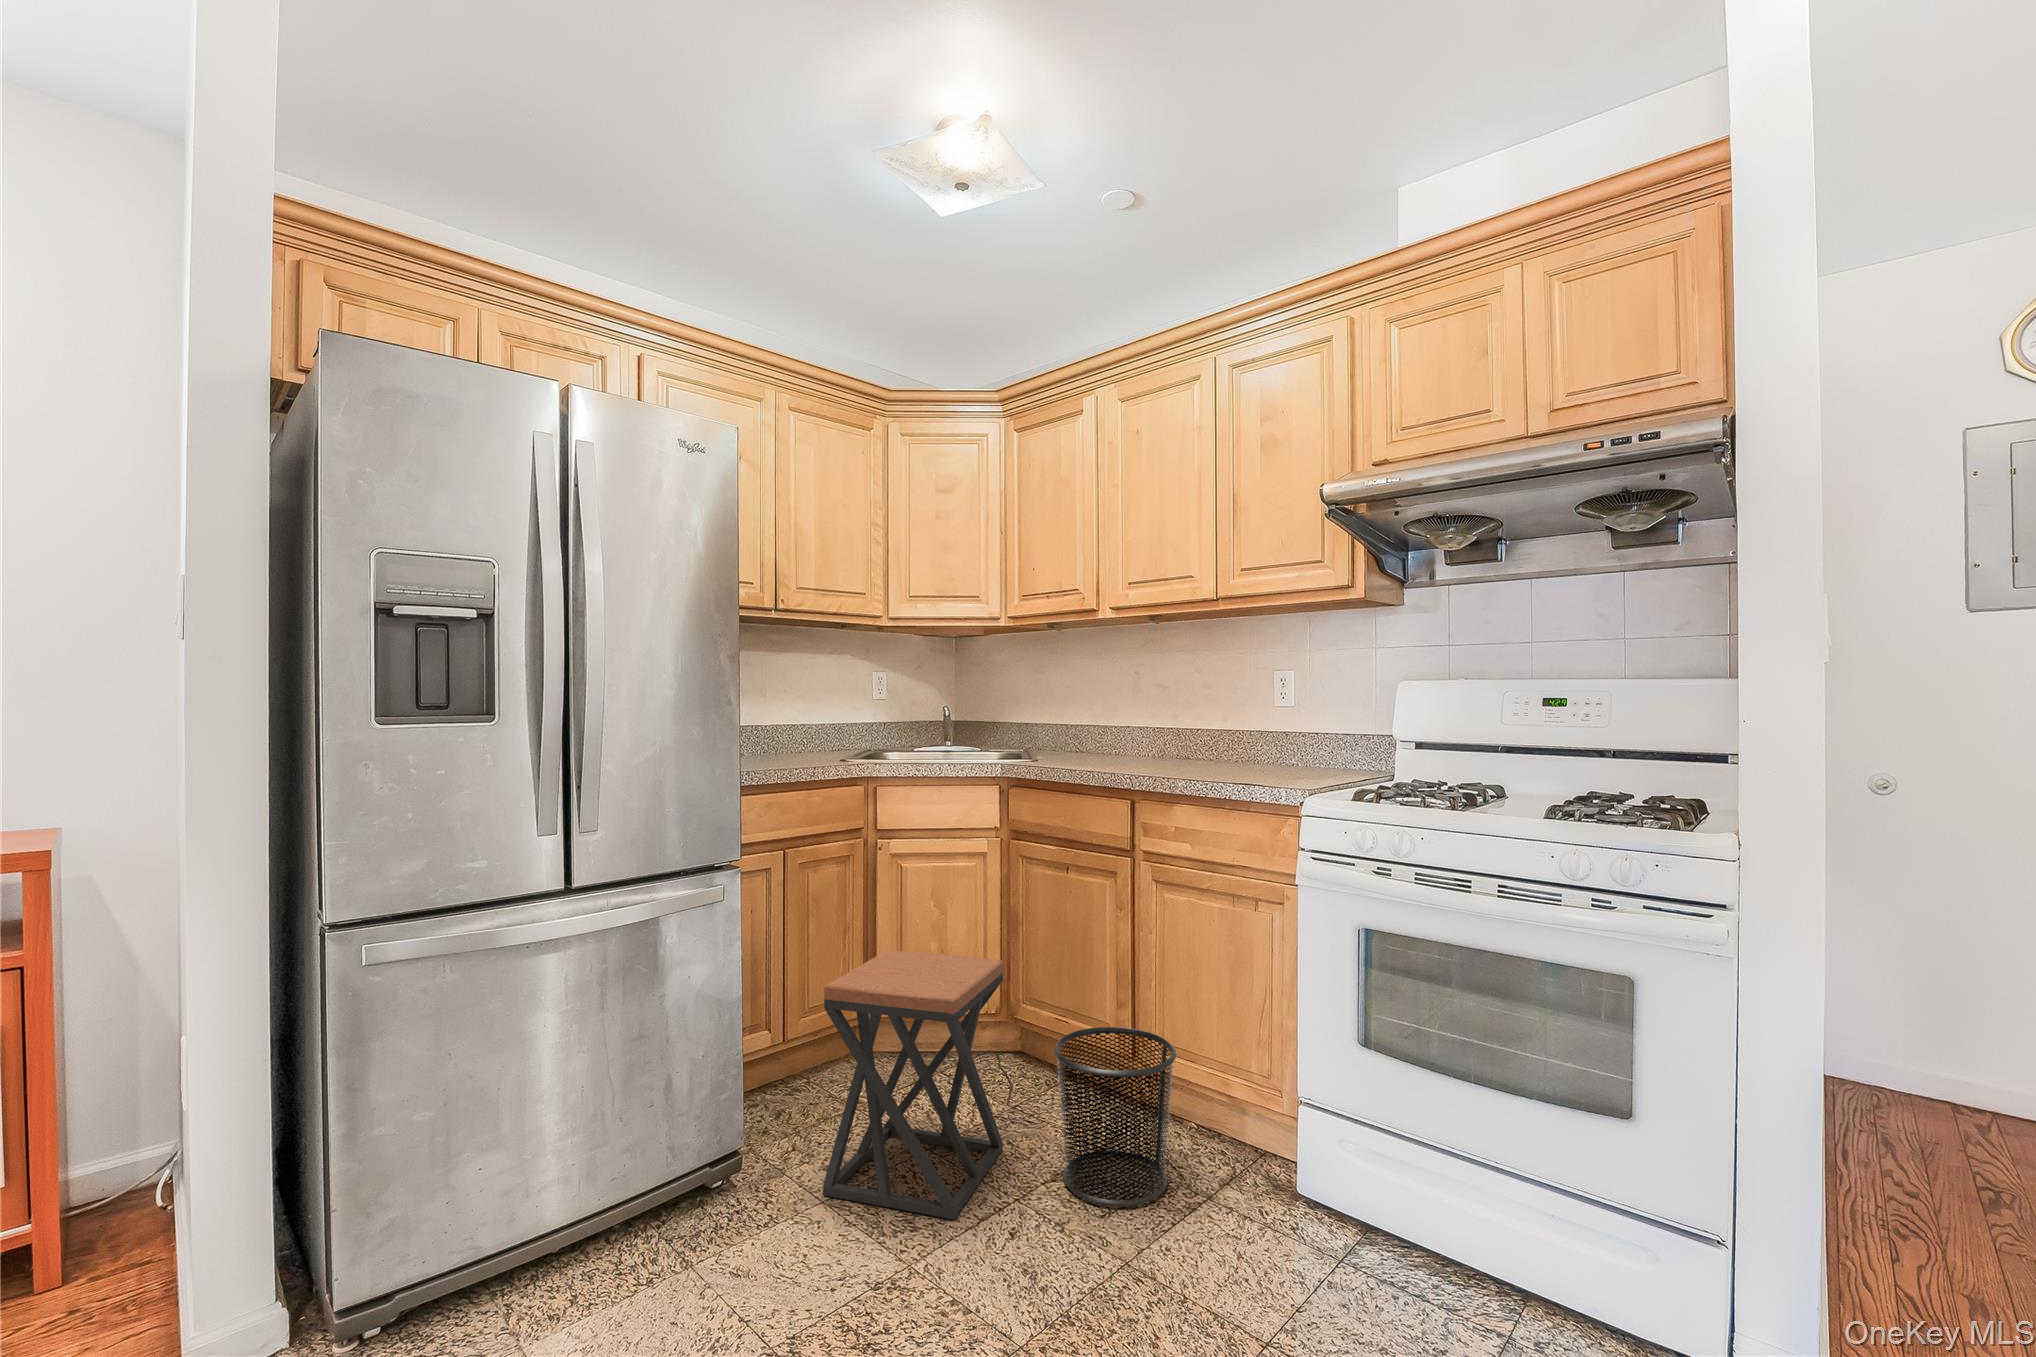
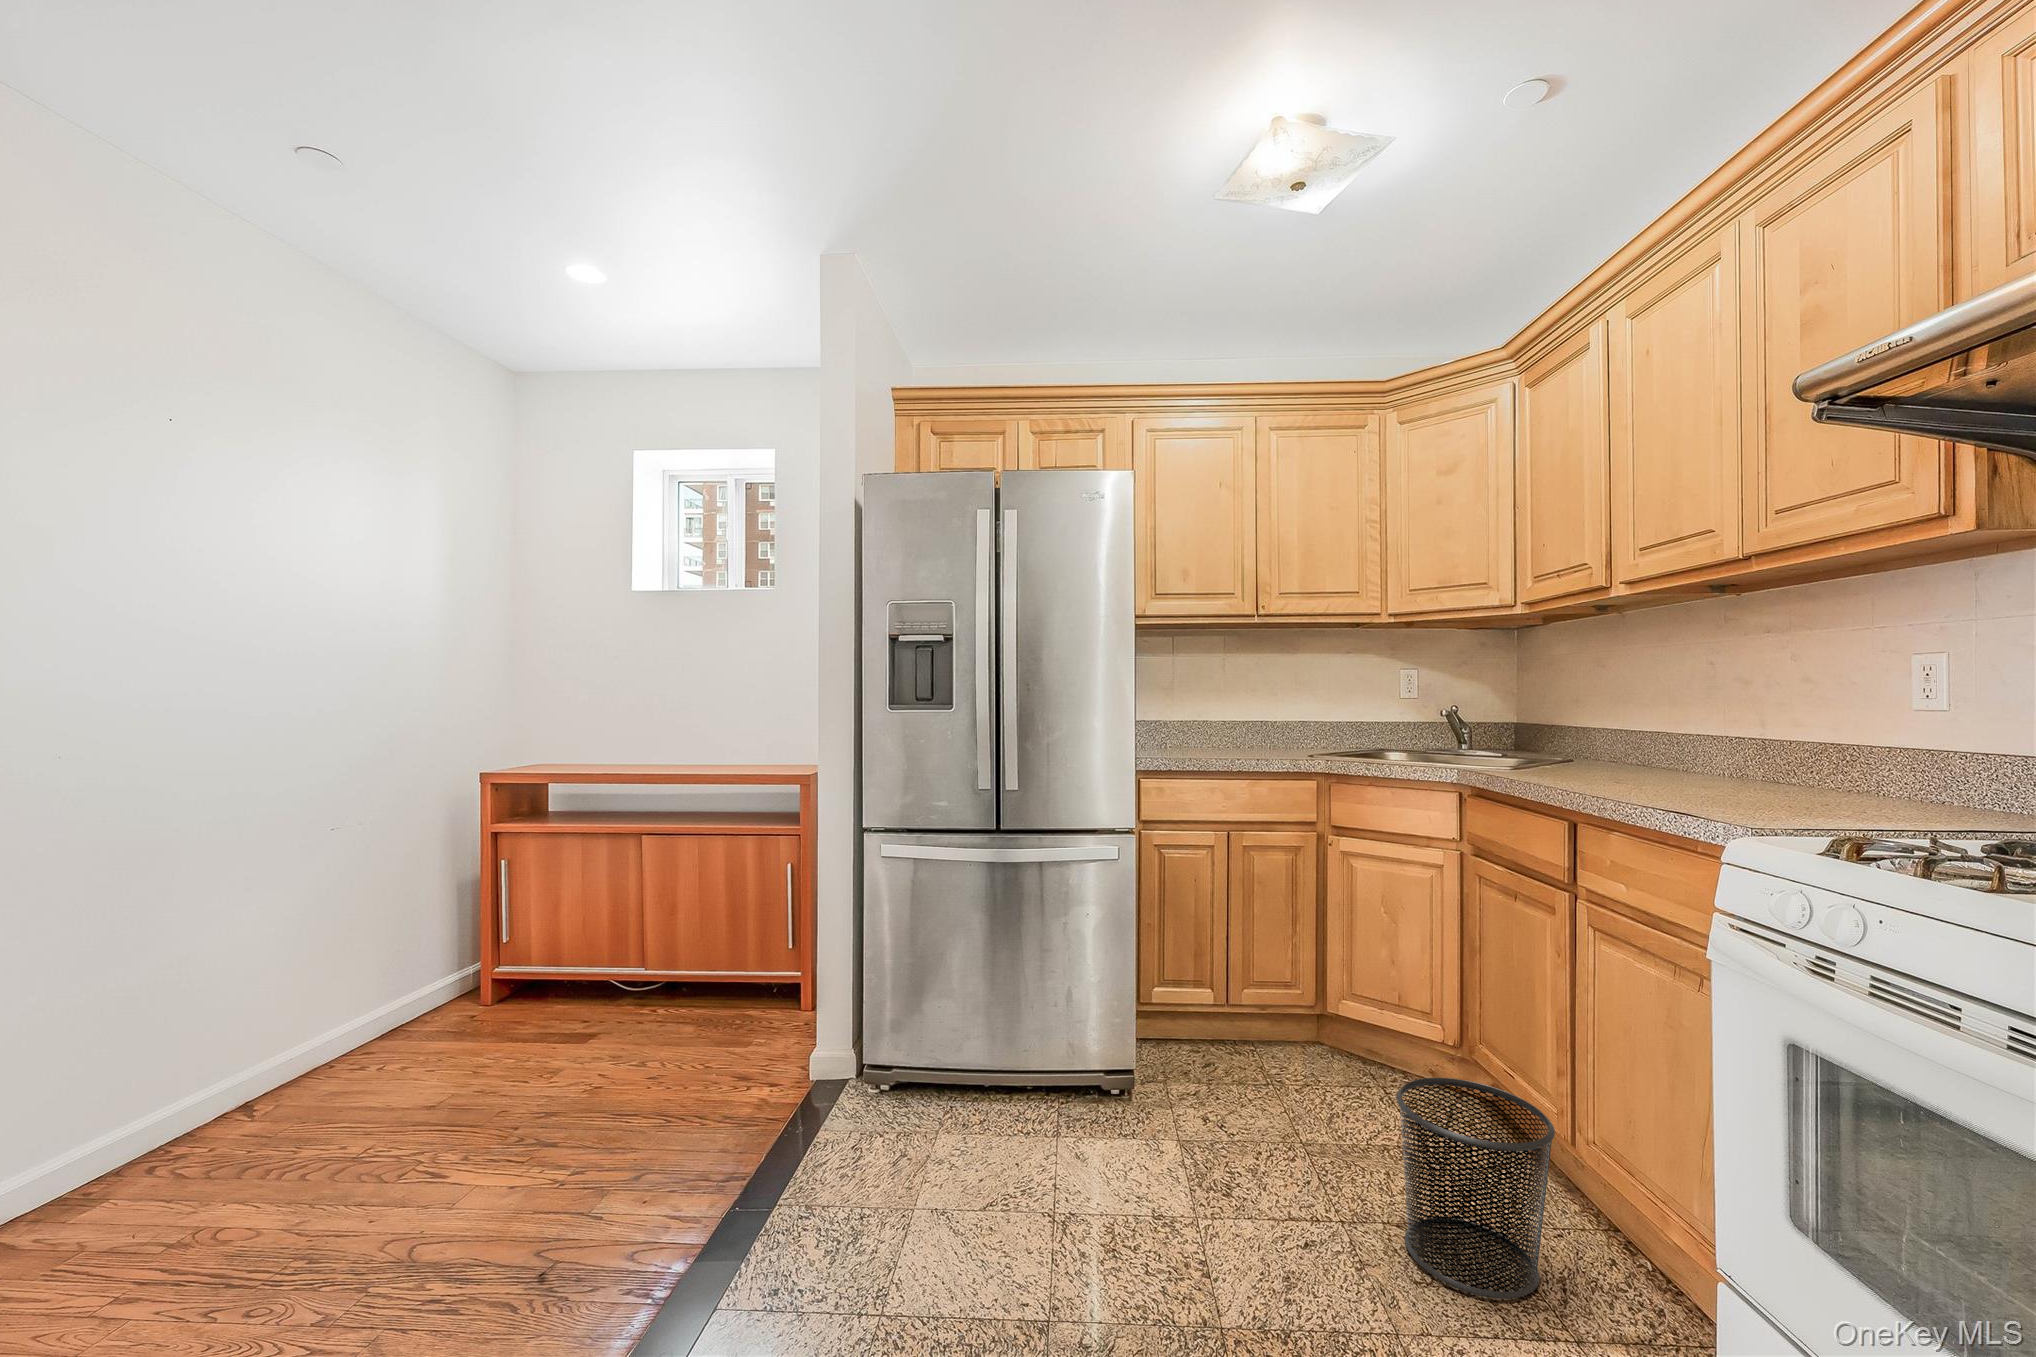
stool: present [823,950,1003,1219] -> none [1184,941,1378,1206]

